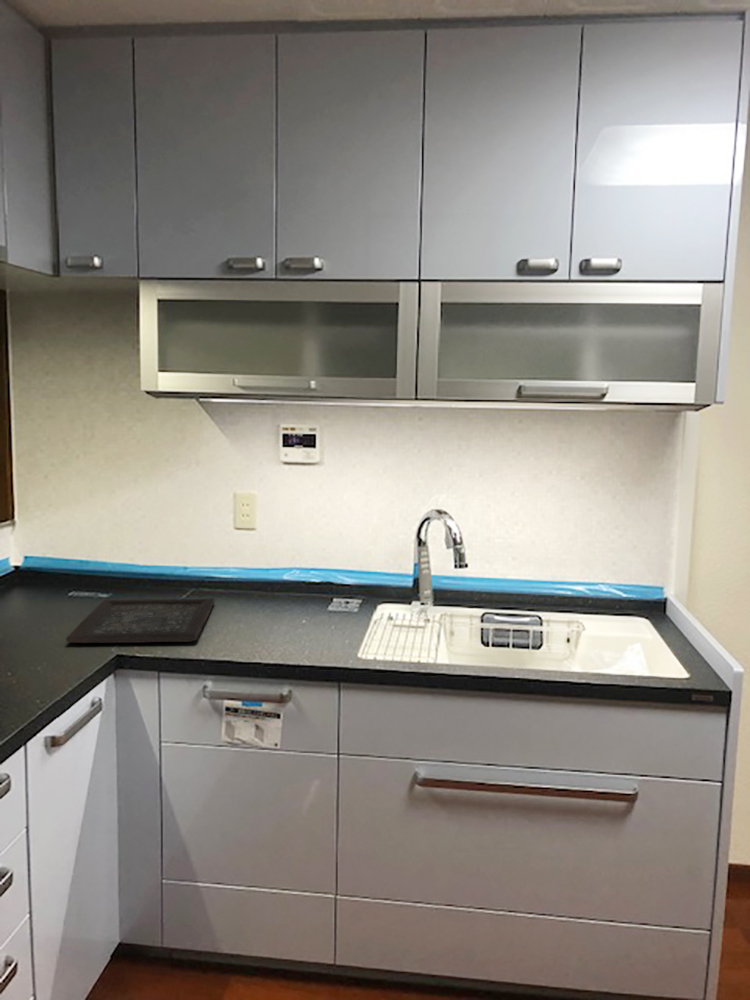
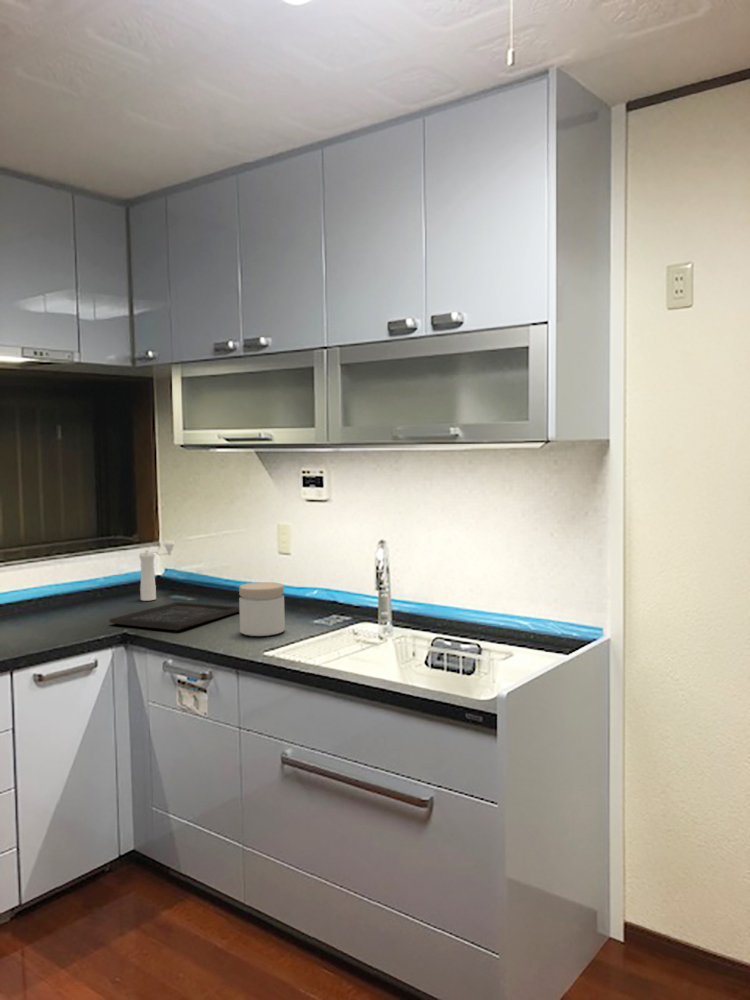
pepper mill: none [29,518,66,602] -> present [139,540,175,601]
jar: none [273,567,328,636] -> present [239,582,285,636]

